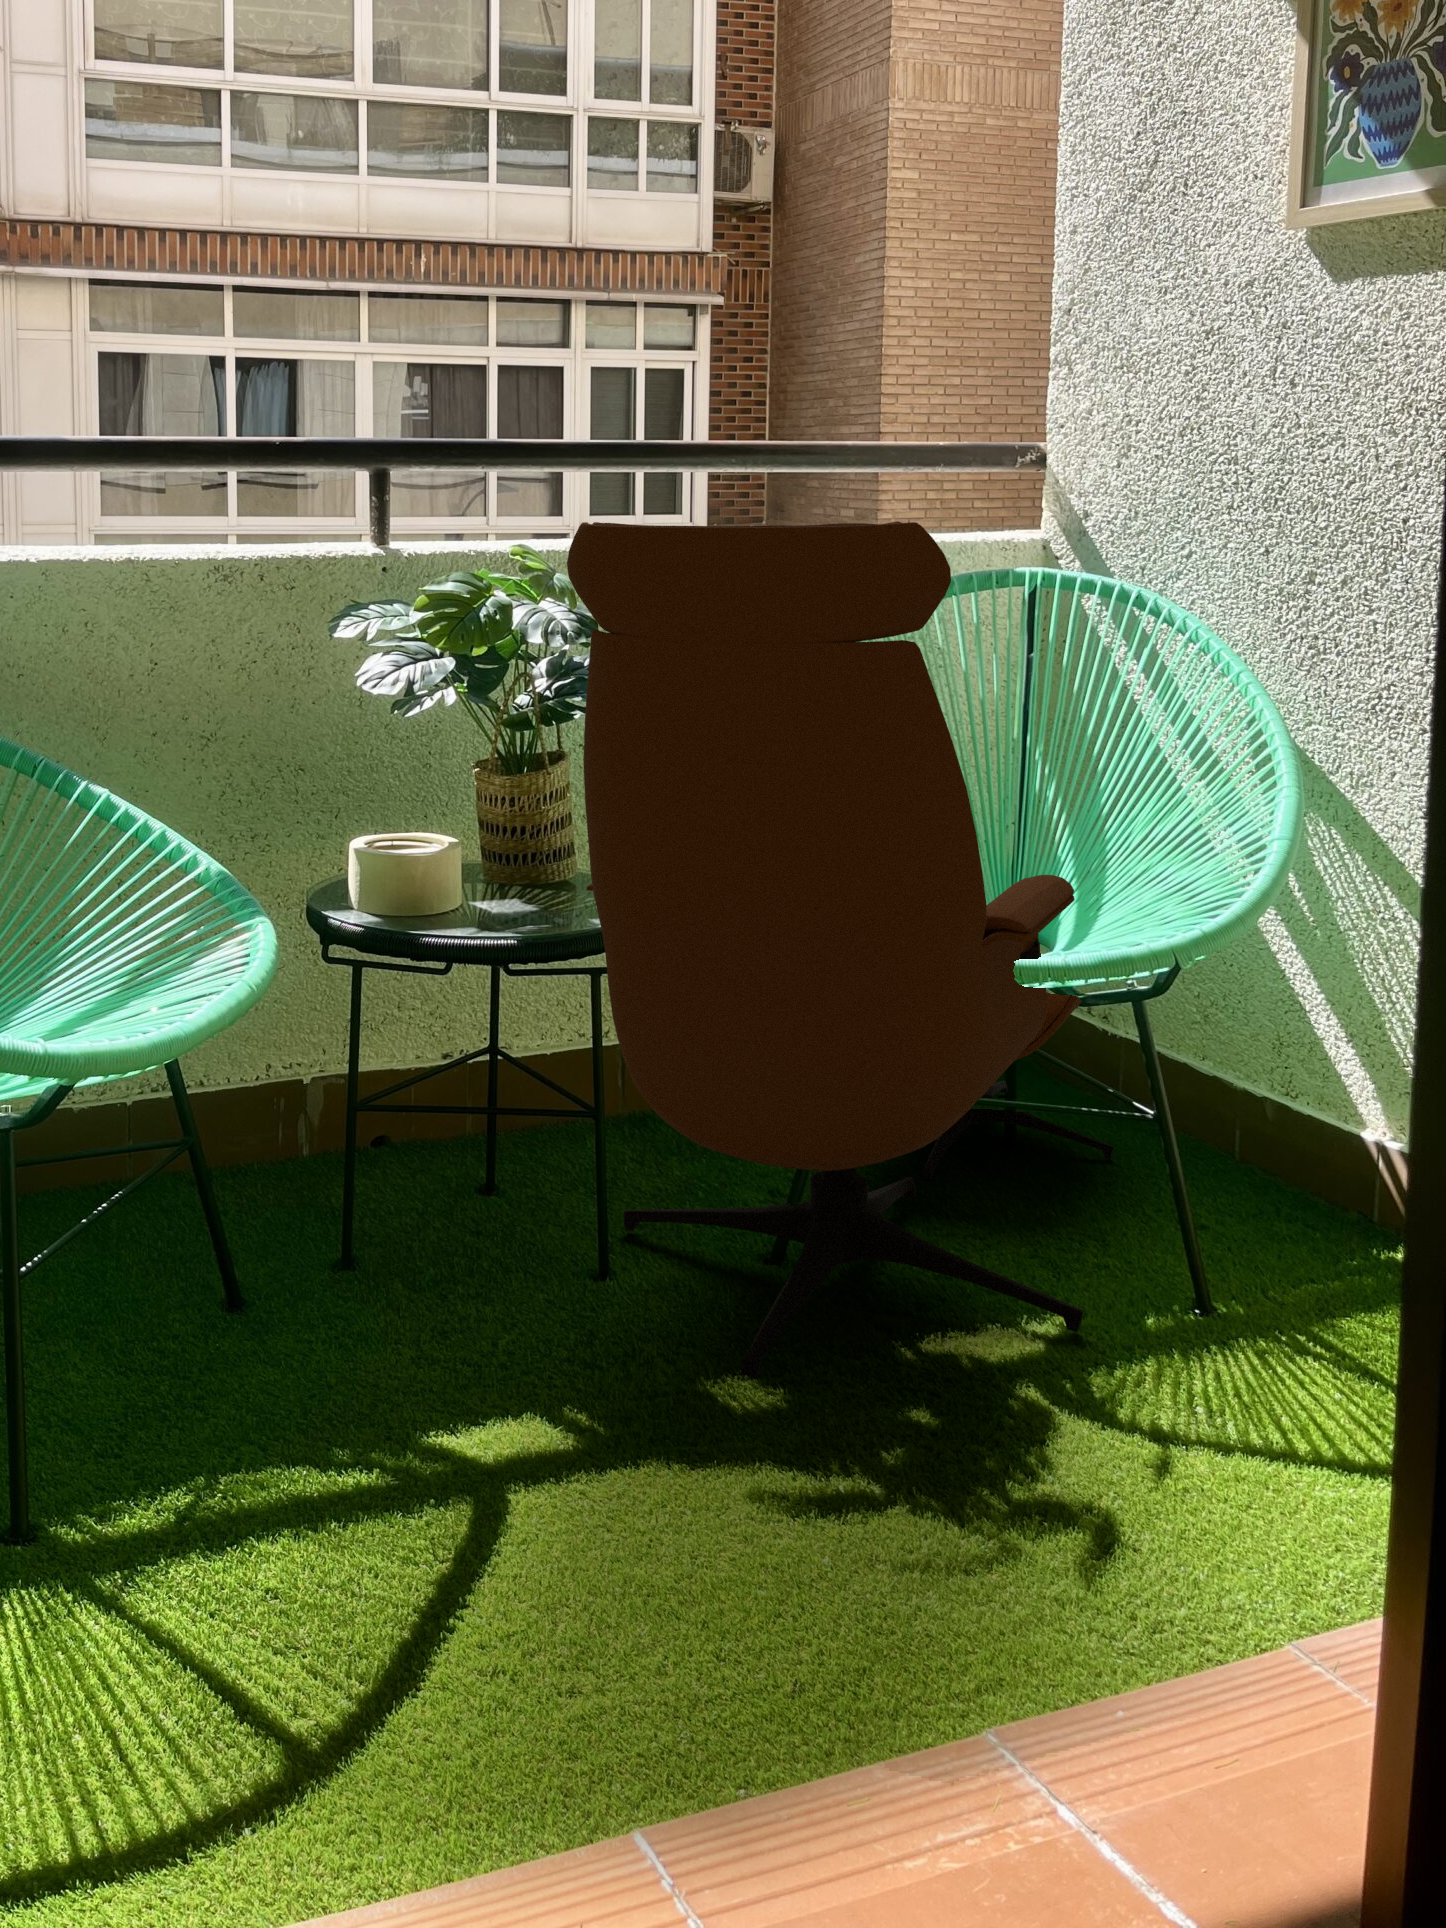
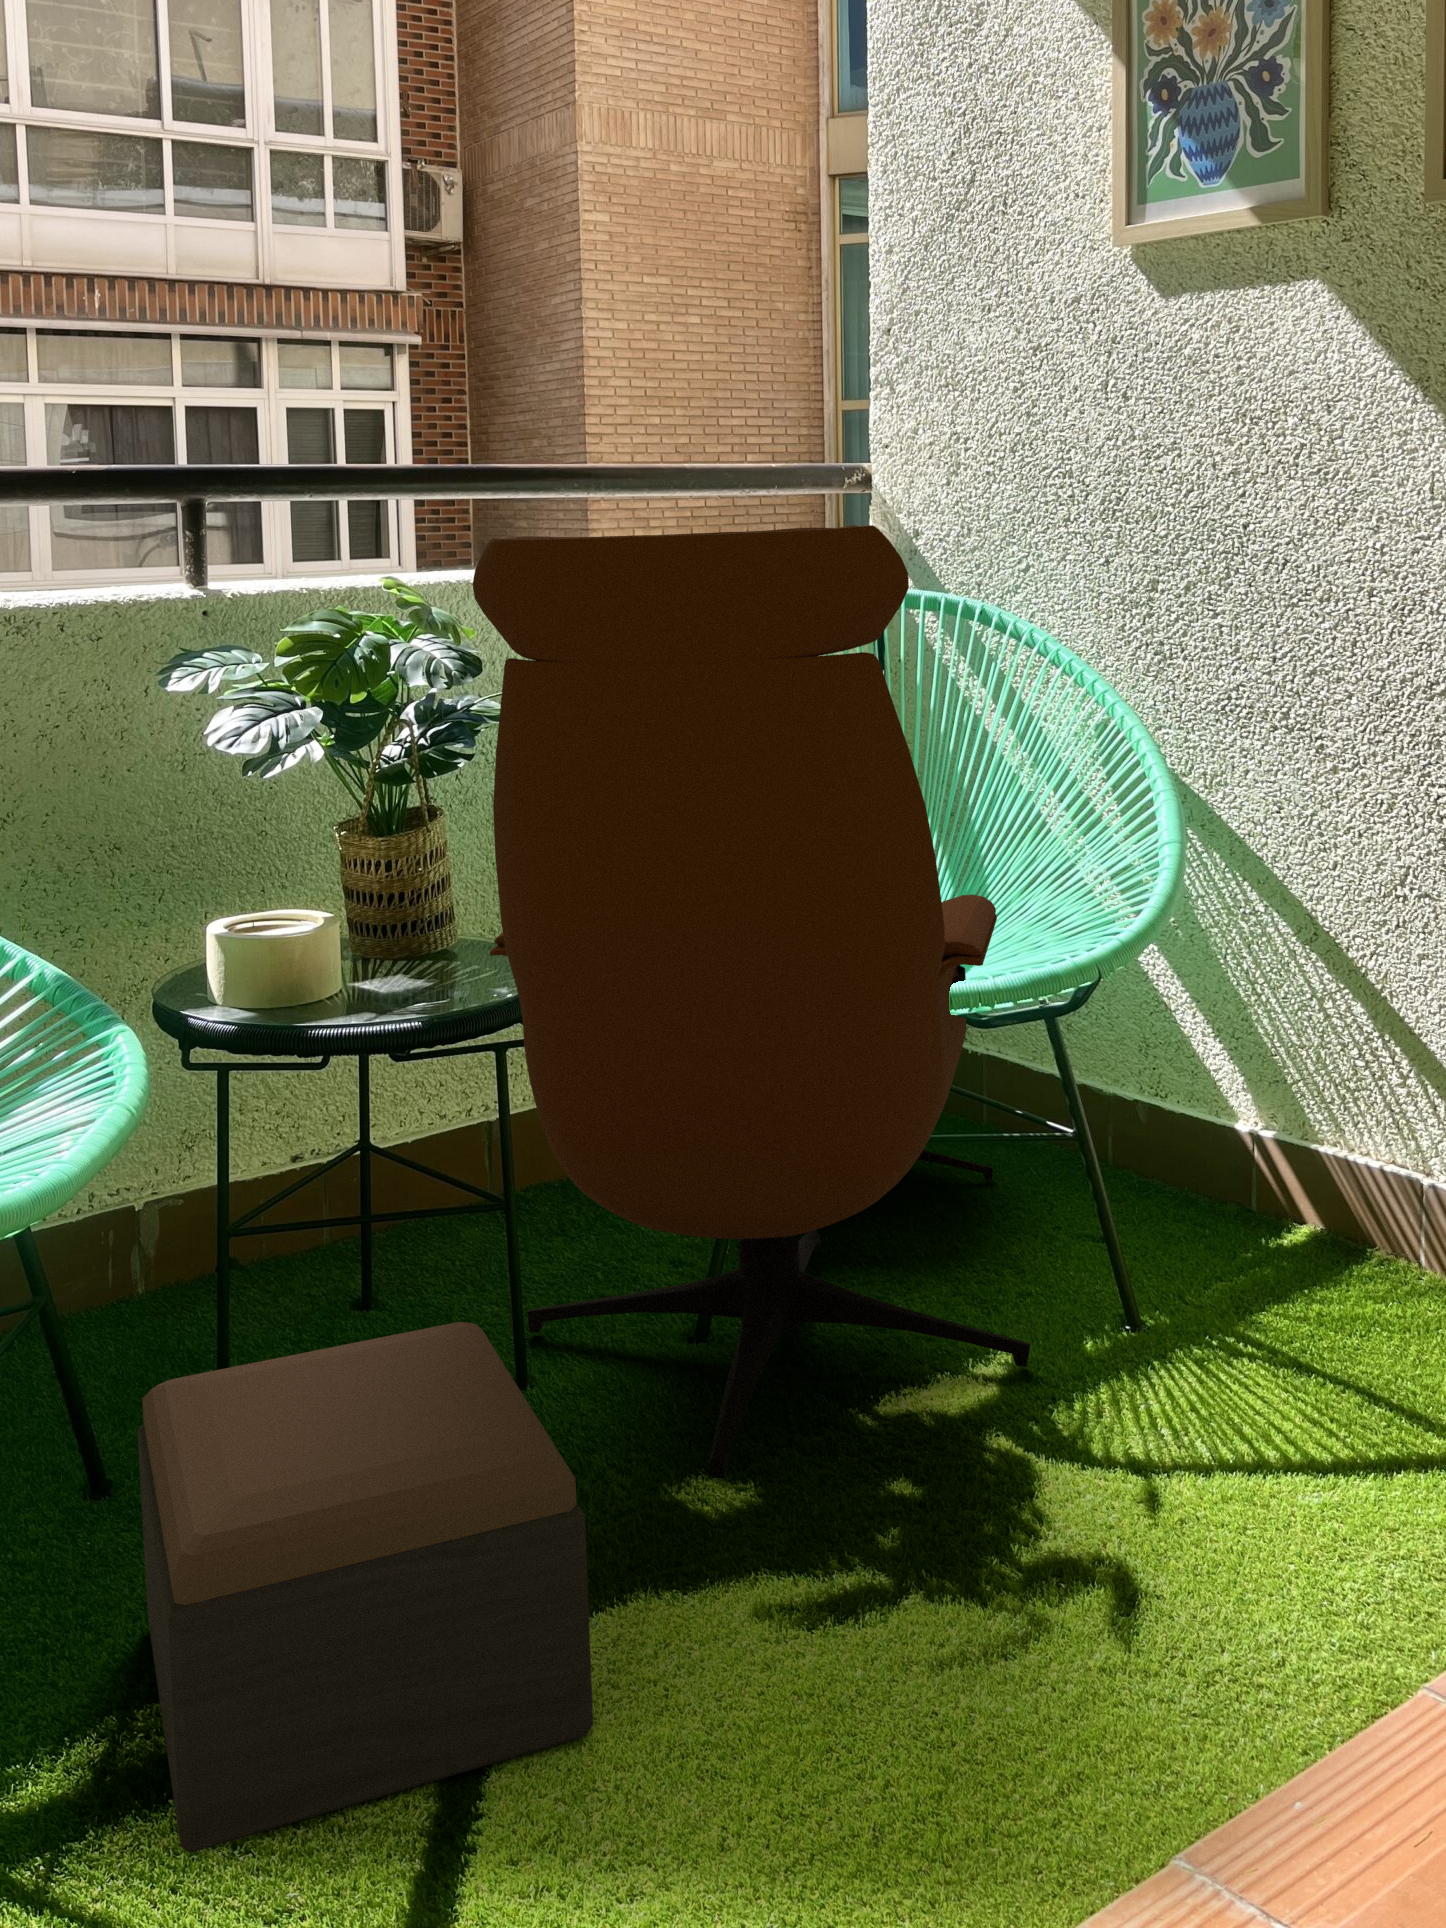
footstool: none [229,1200,576,1574] -> present [138,1322,593,1853]

